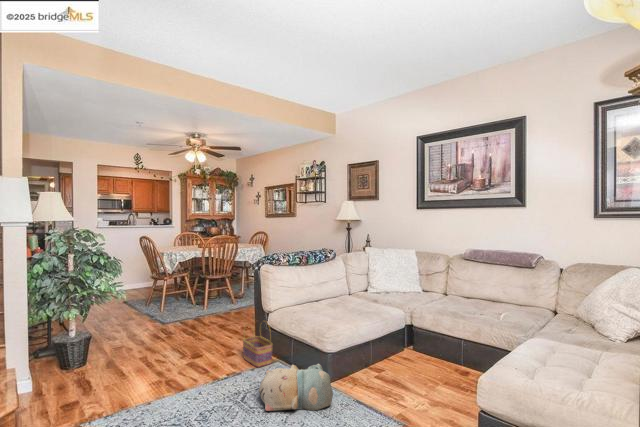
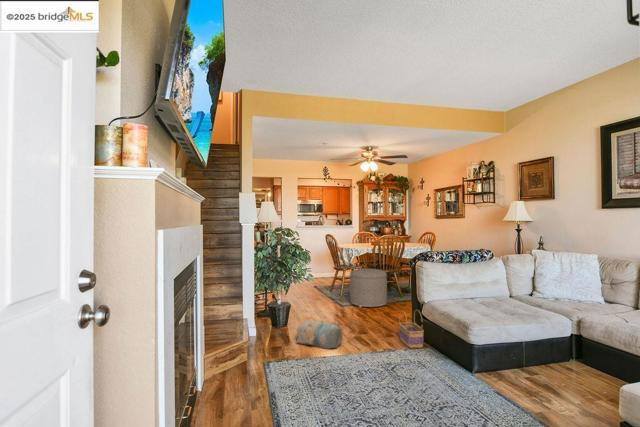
ottoman: none [174,276,220,325] -> present [350,269,387,307]
plush toy: present [259,364,333,411] -> present [297,320,342,349]

